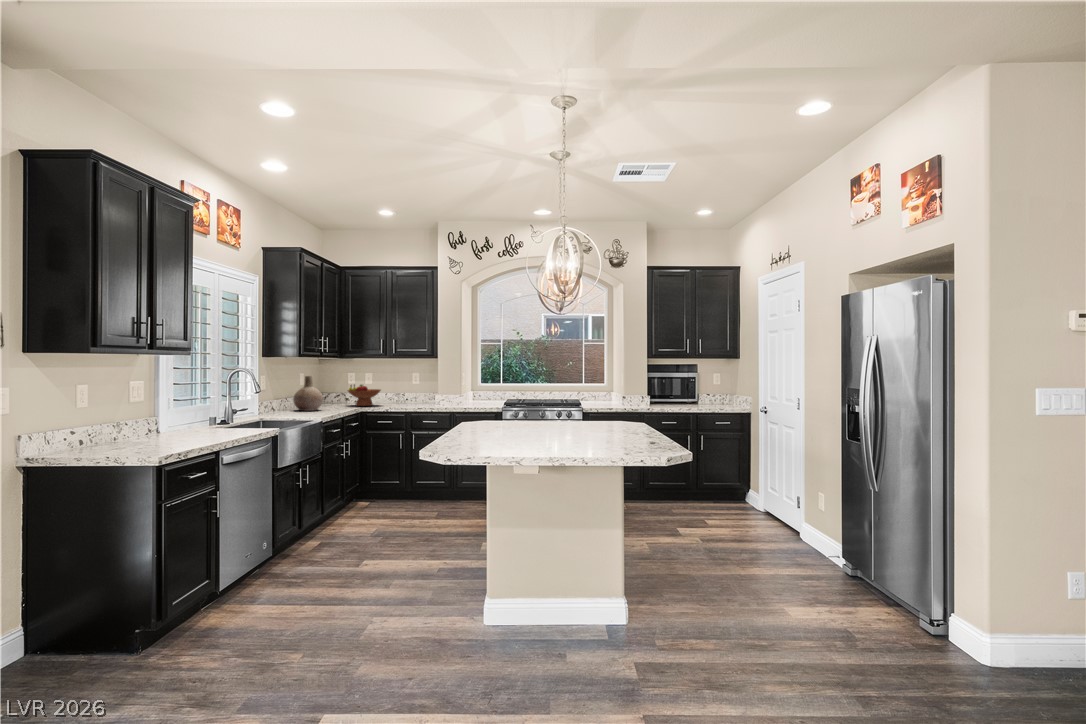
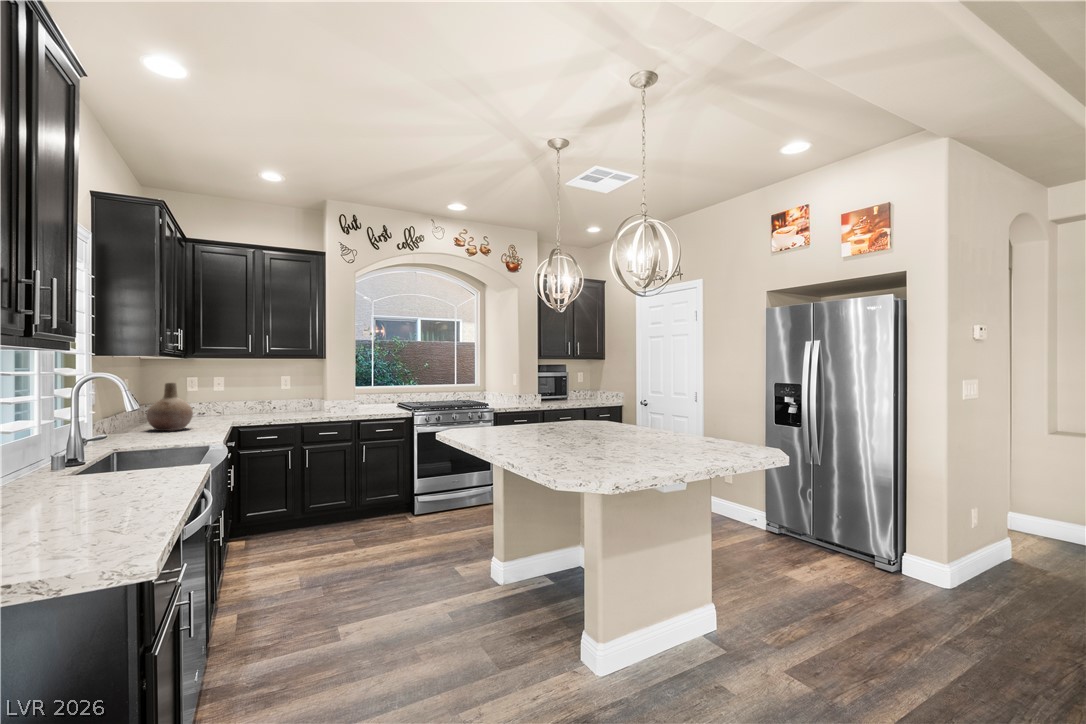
fruit bowl: present [348,385,381,406] -> none [208,392,257,420]

